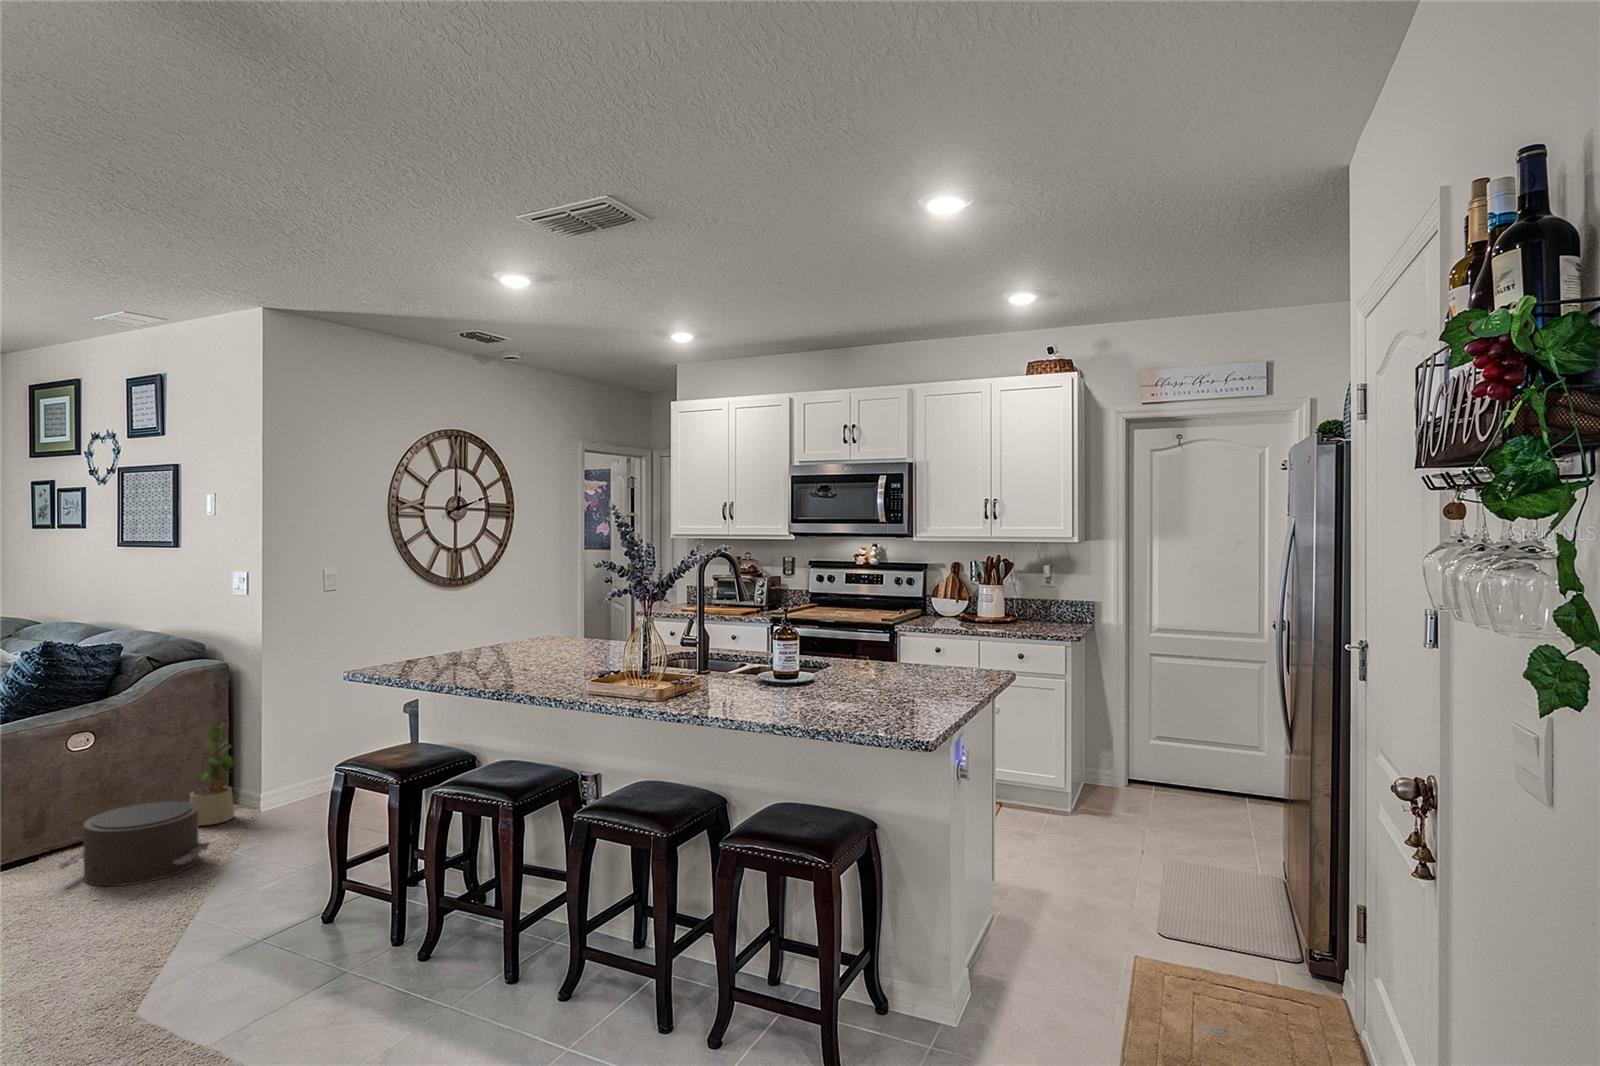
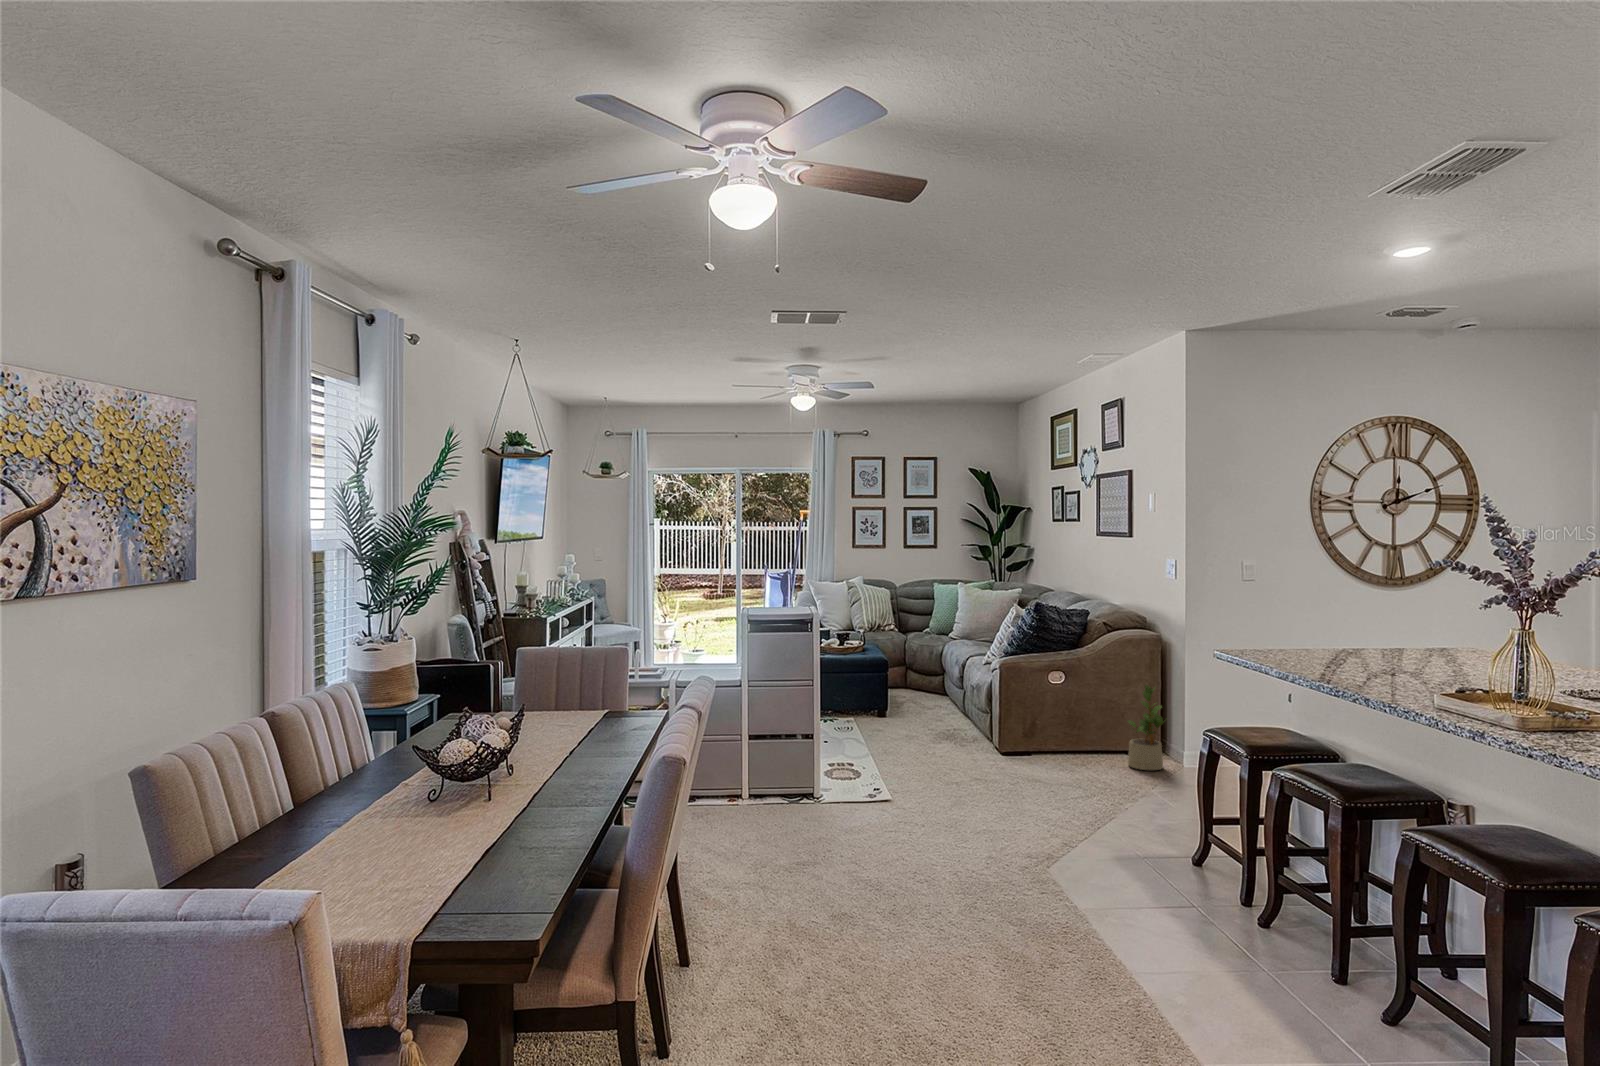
pouf: present [58,801,210,886] -> none [1030,738,1133,800]

